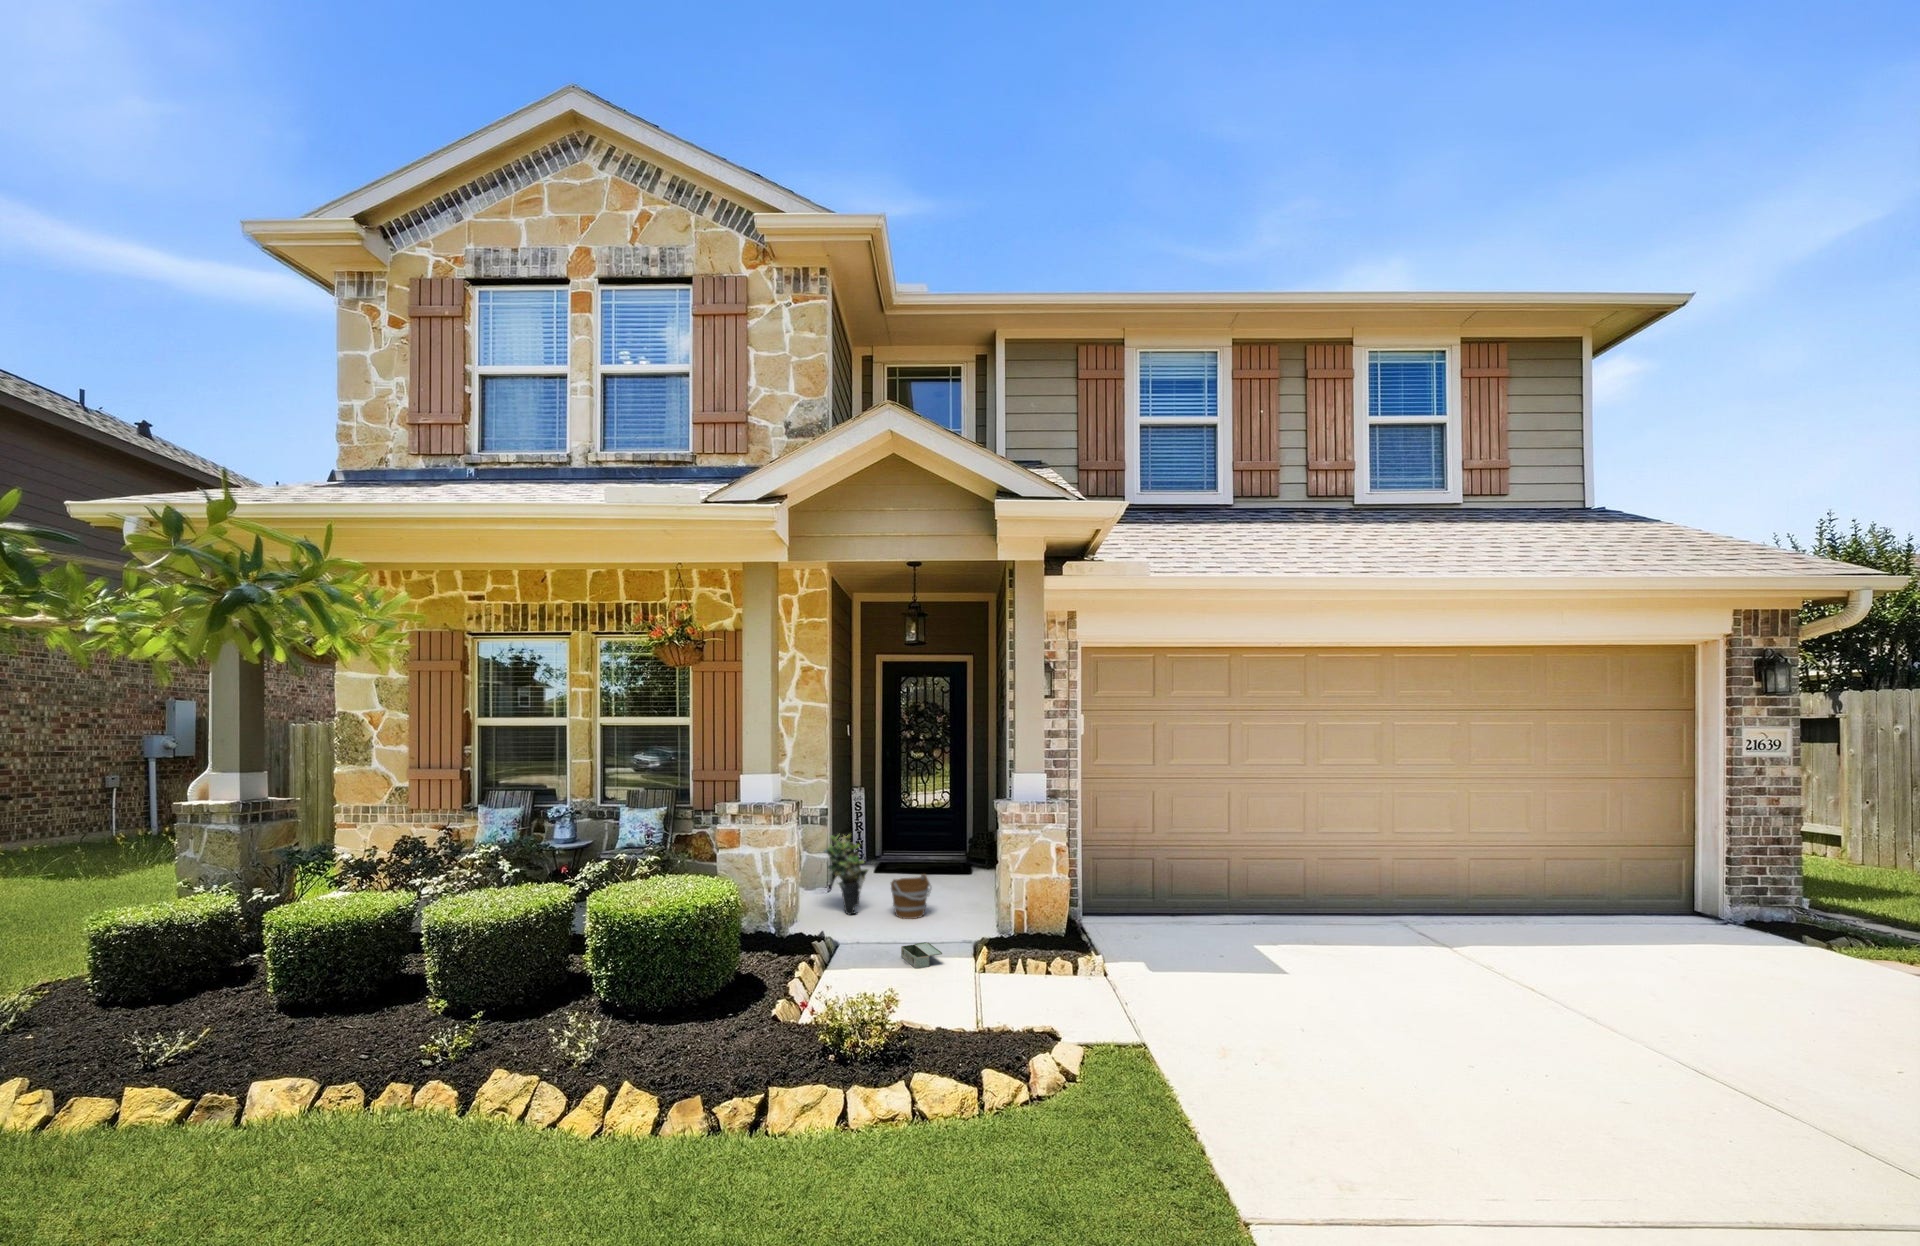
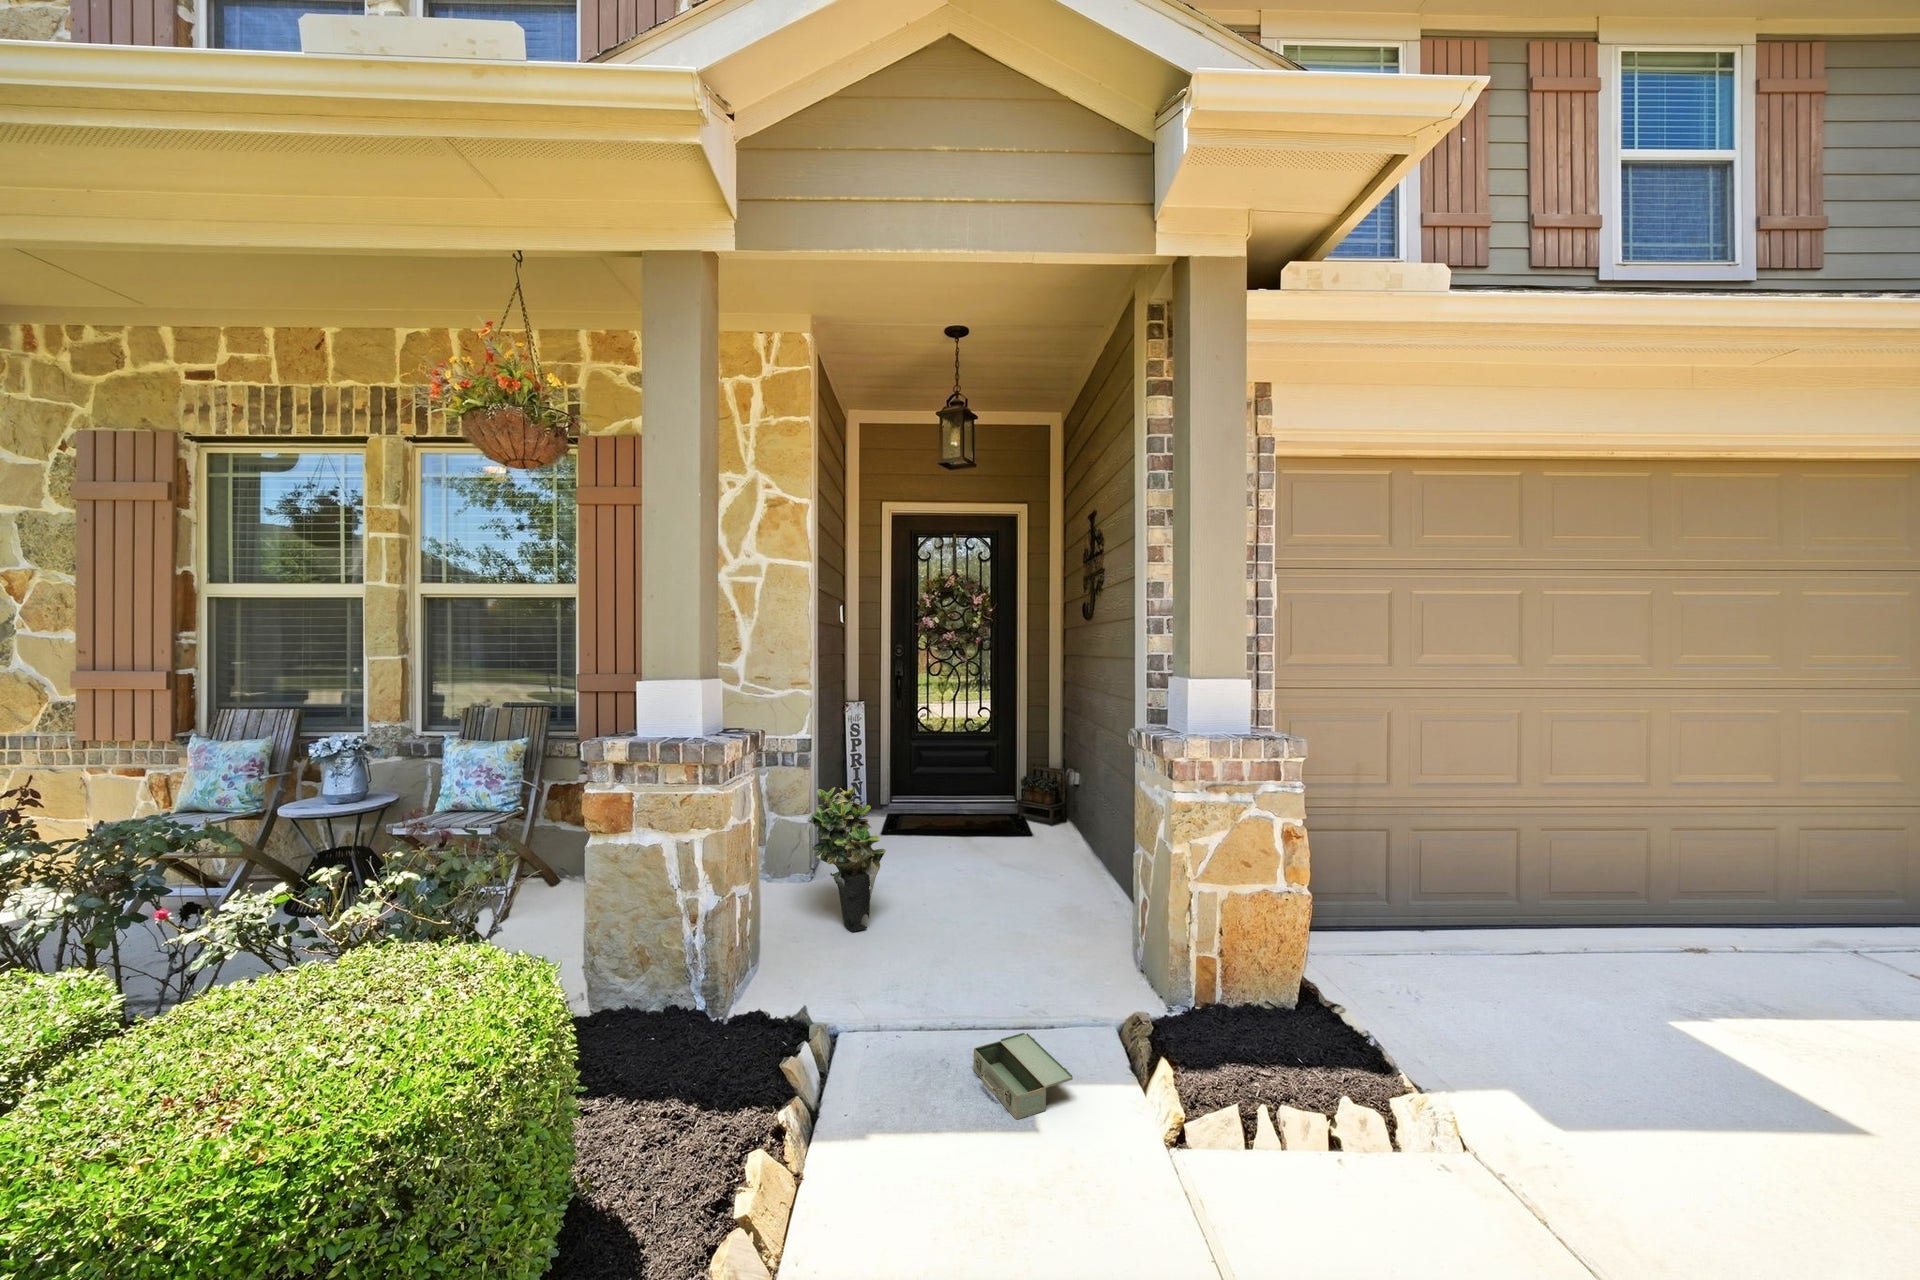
bucket: present [891,874,932,919] -> none [925,858,998,942]

